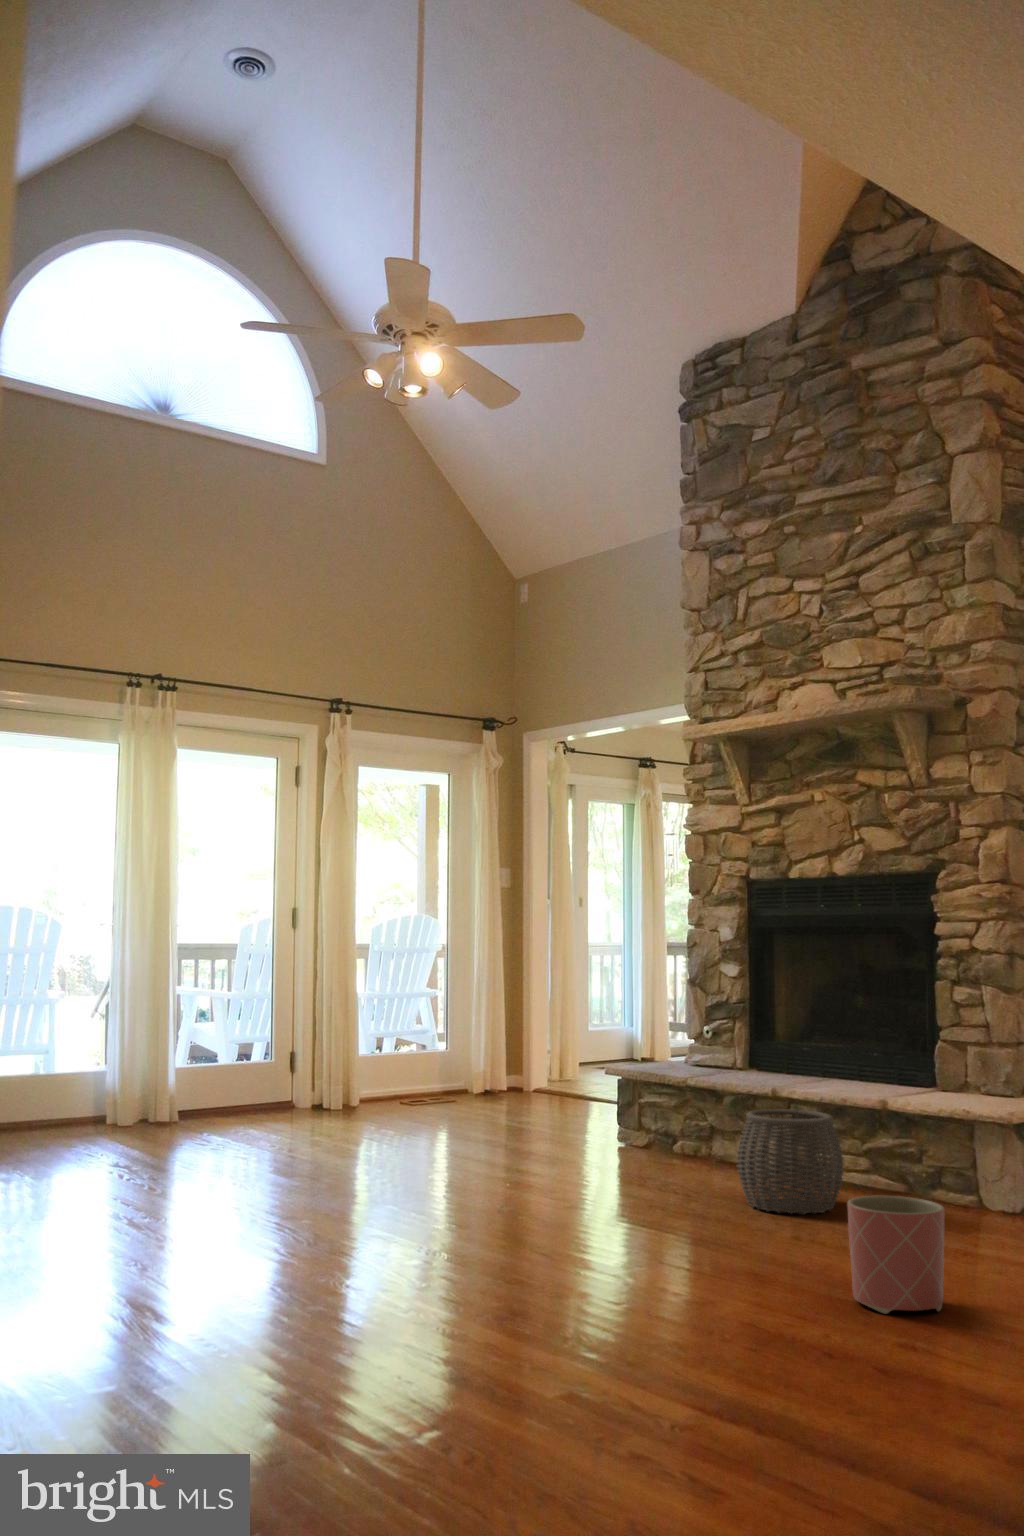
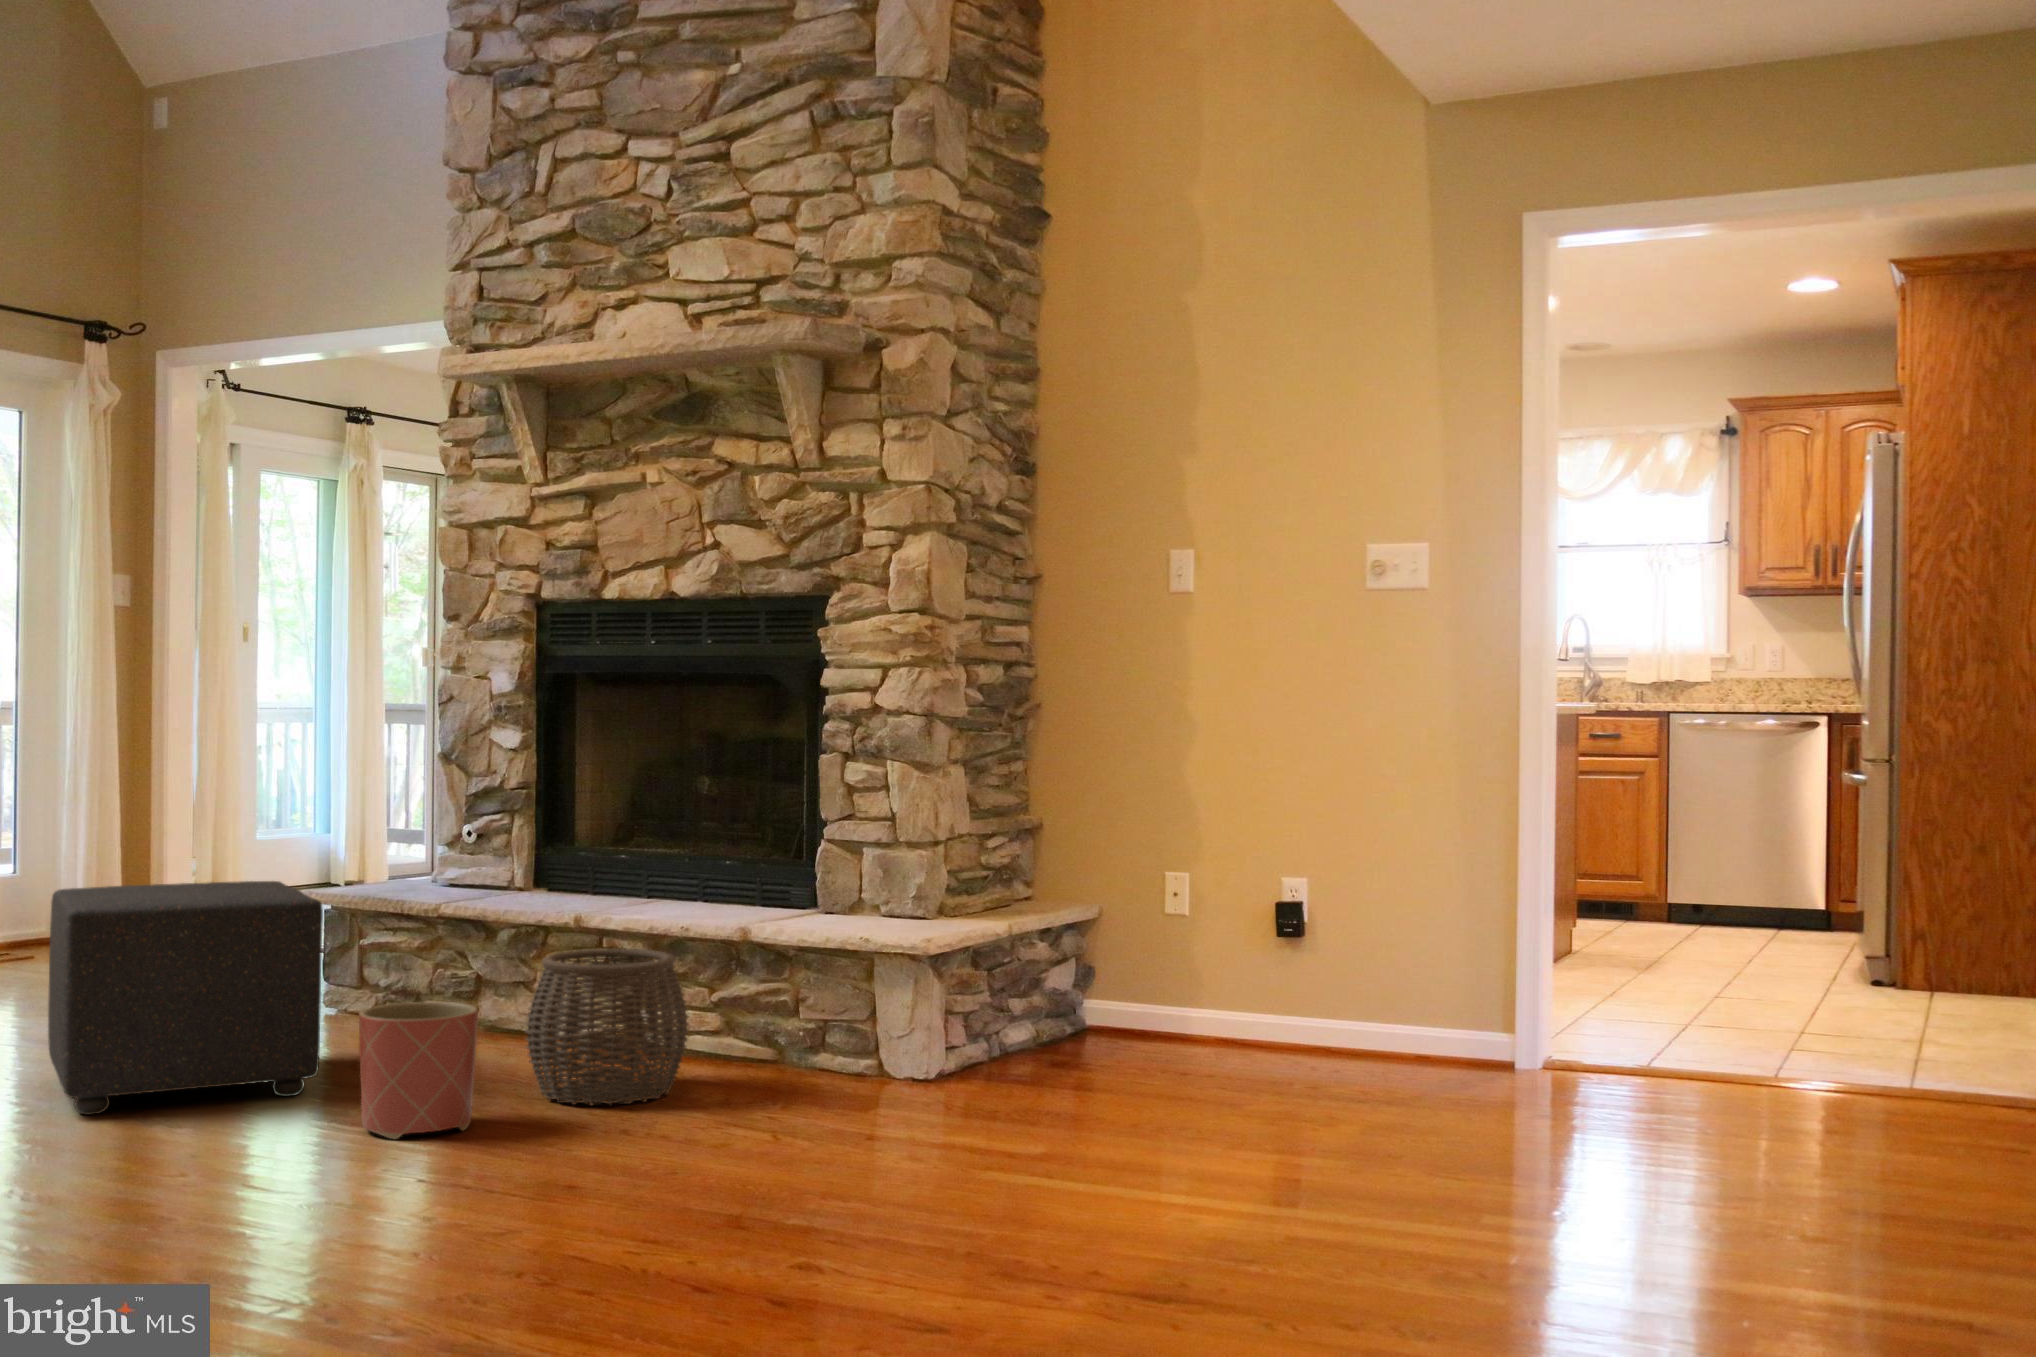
ottoman: none [464,1056,613,1192] -> present [48,881,323,1115]
planter: present [847,1196,944,1314] -> present [359,1002,478,1139]

